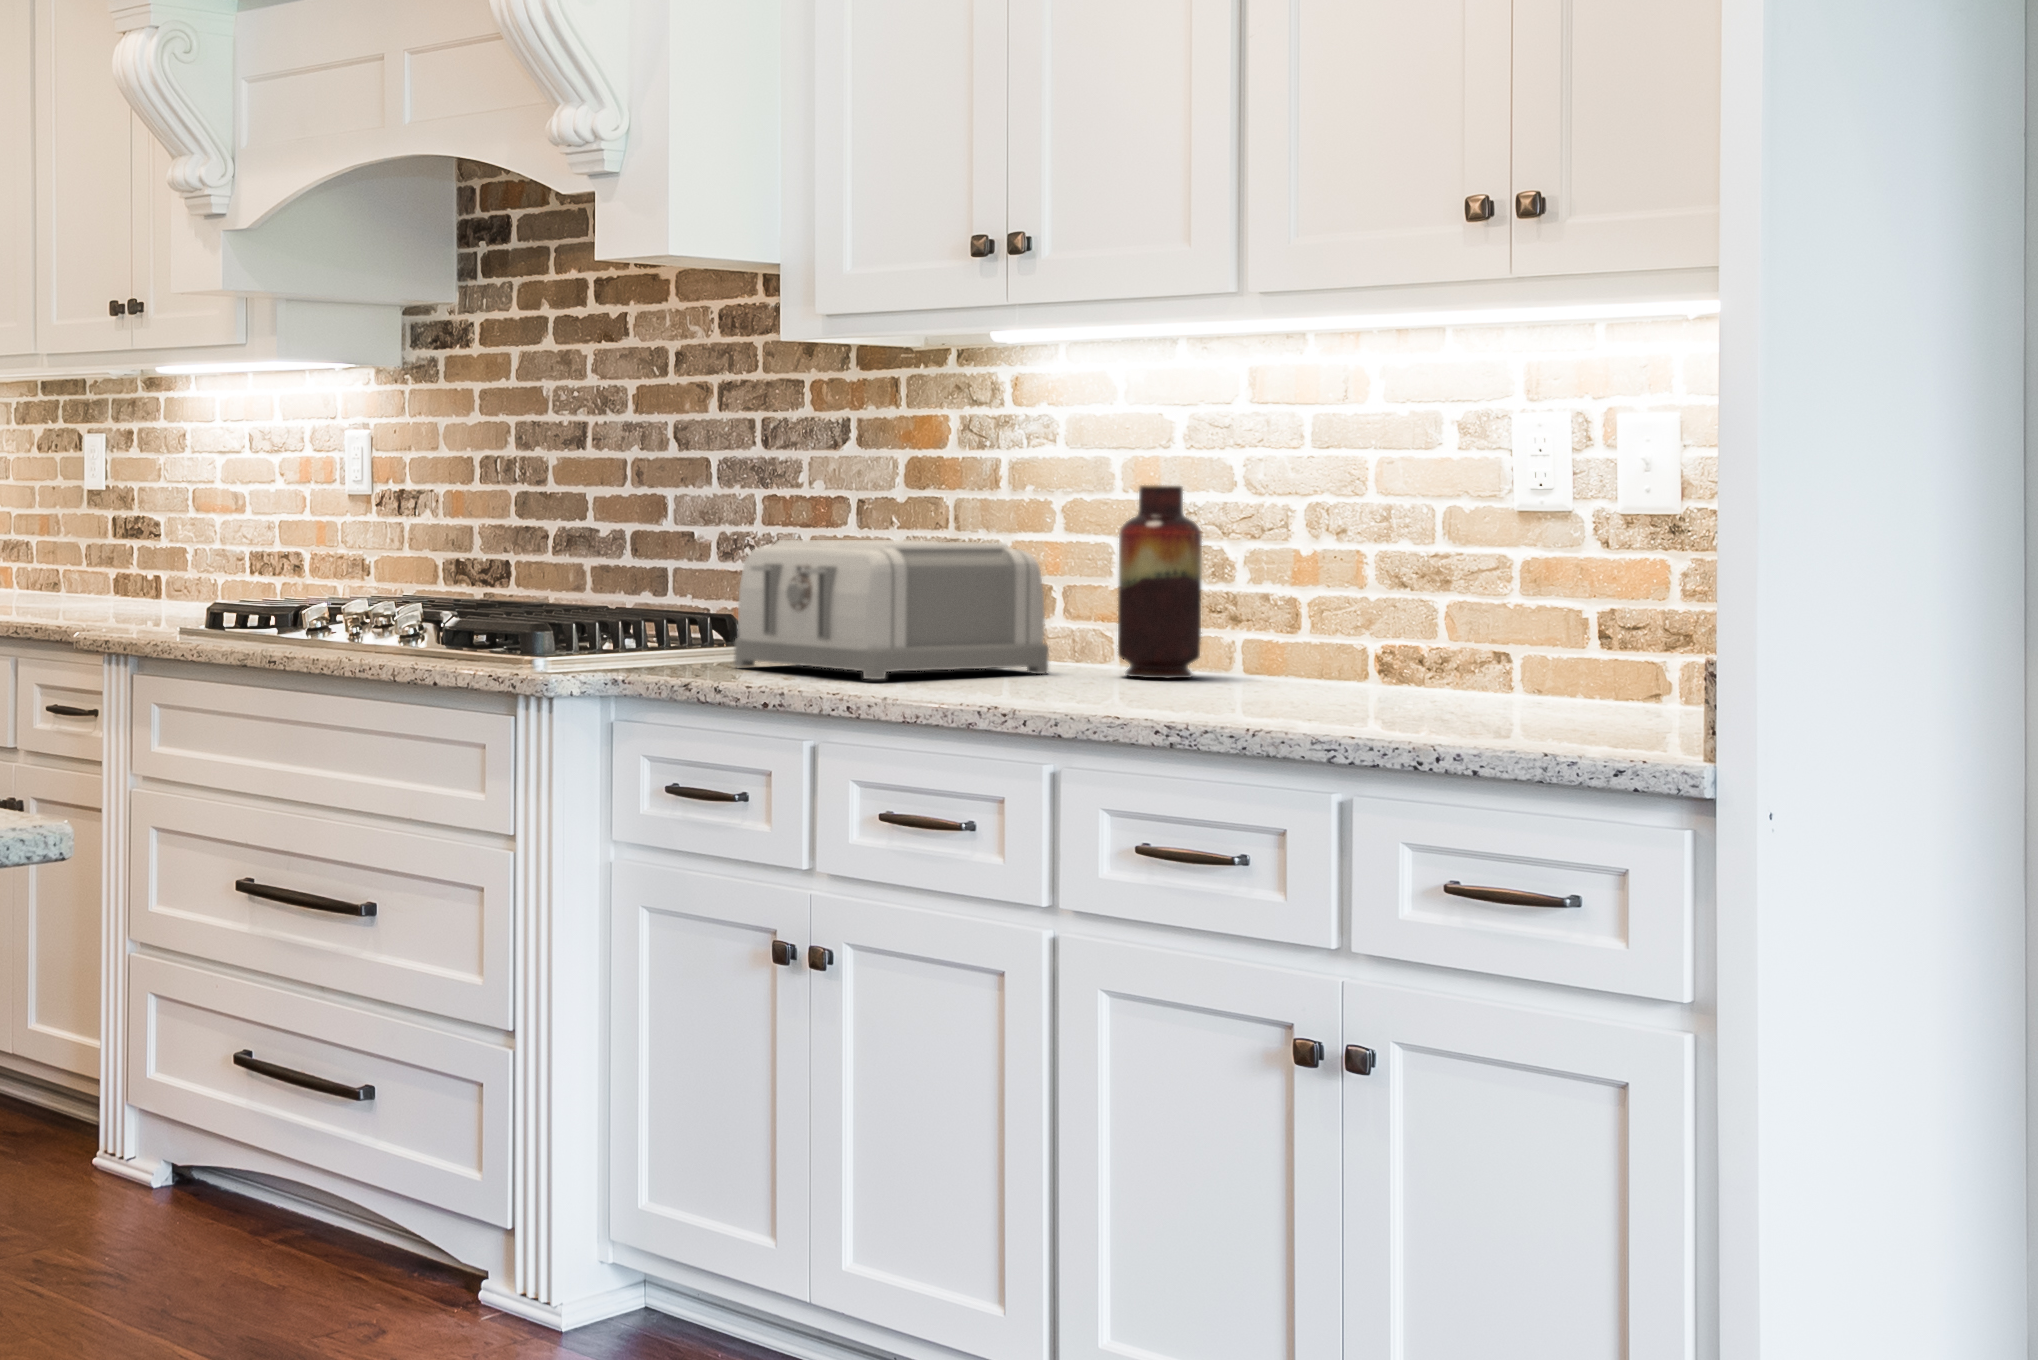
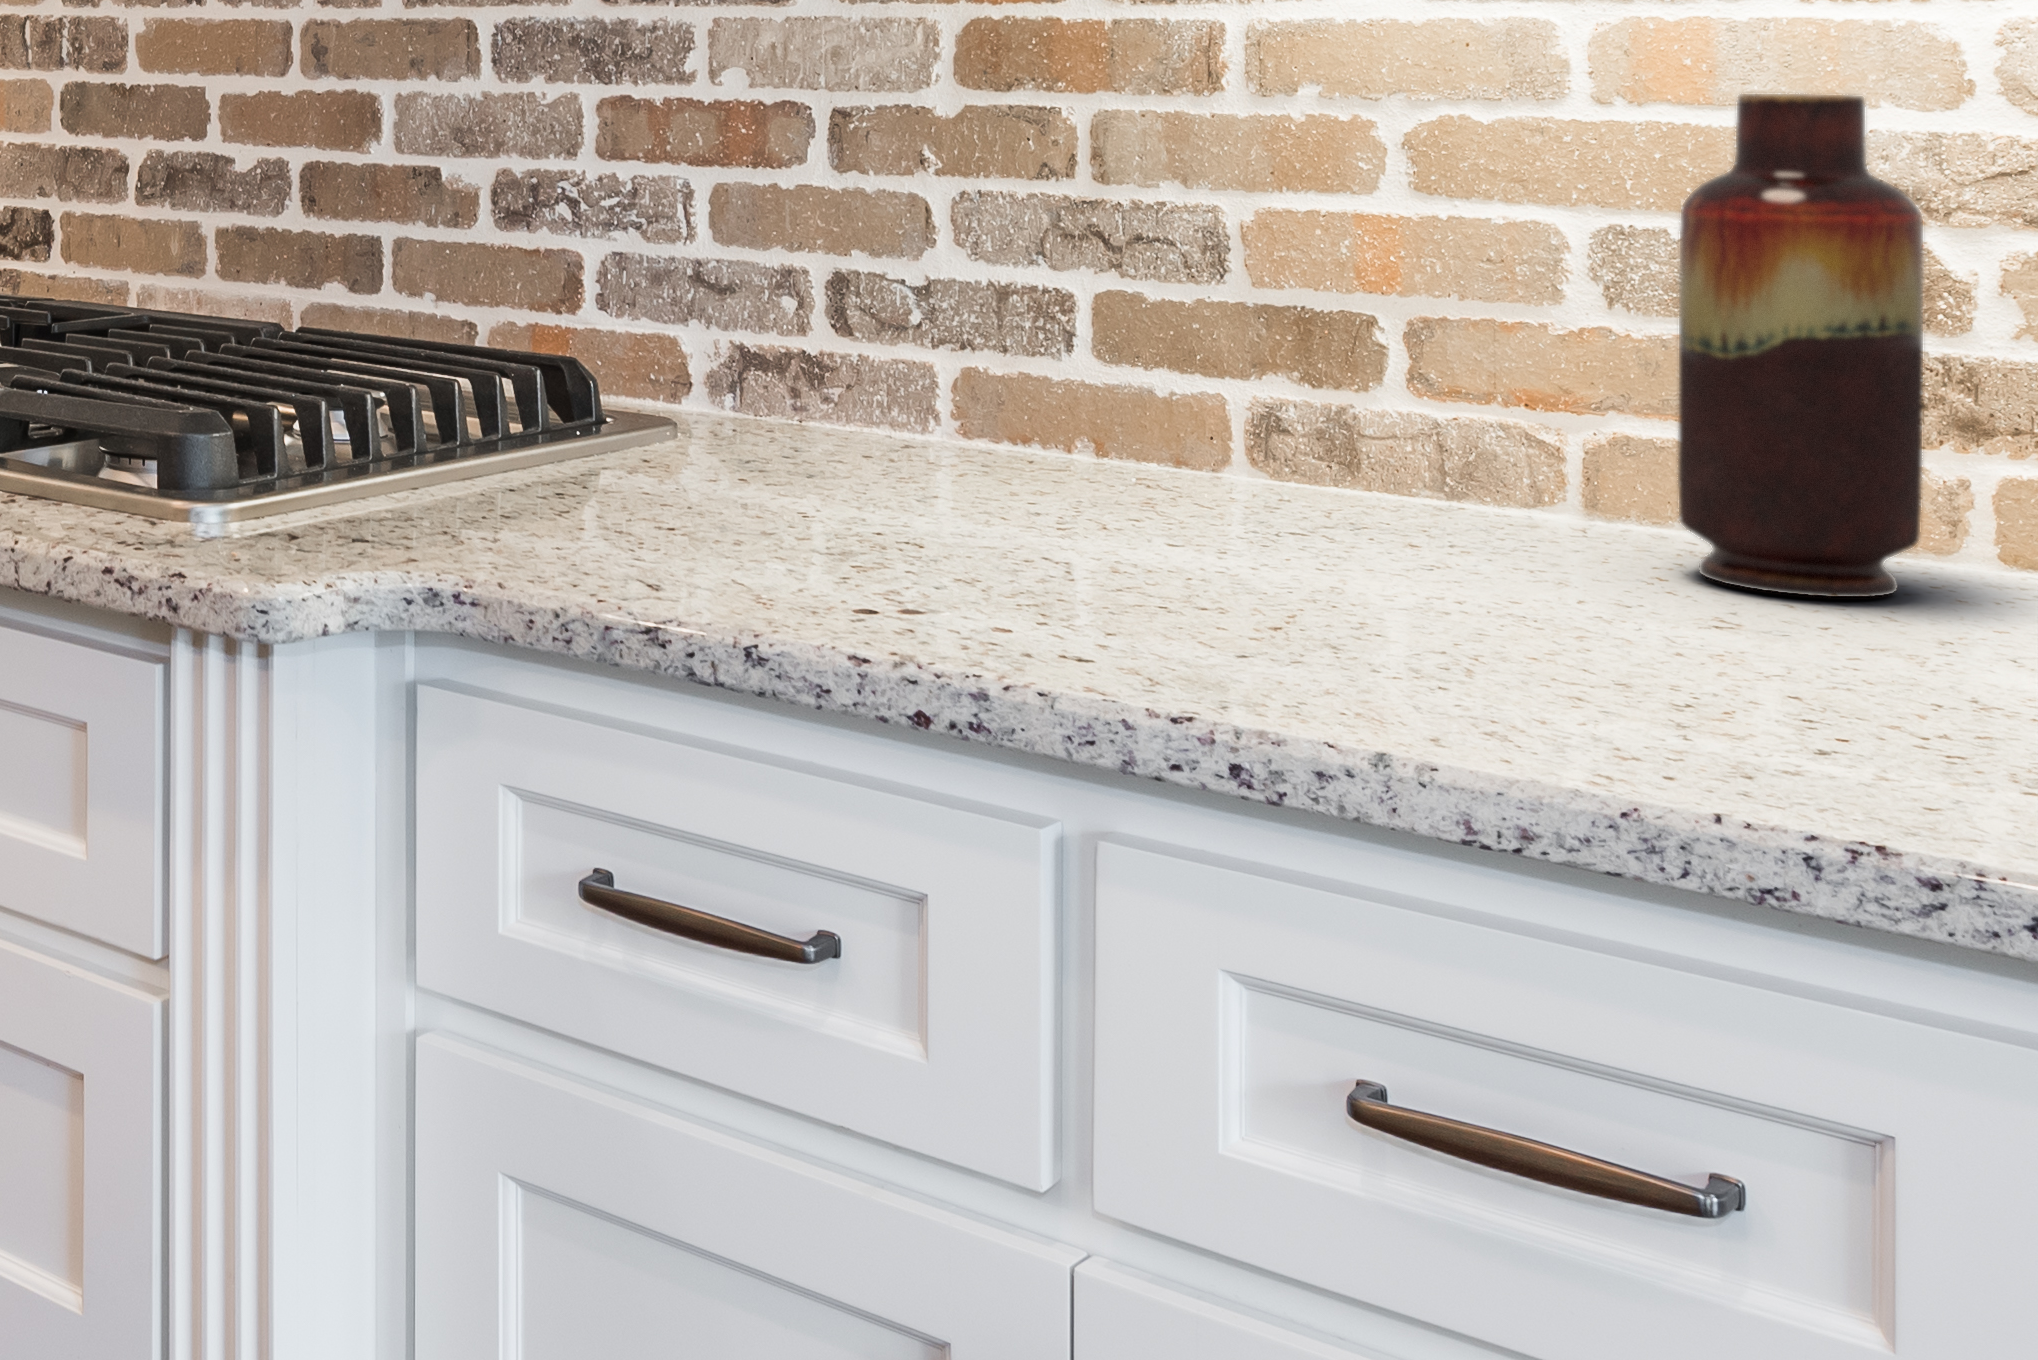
toaster: present [734,540,1049,679] -> none [674,216,1483,627]

